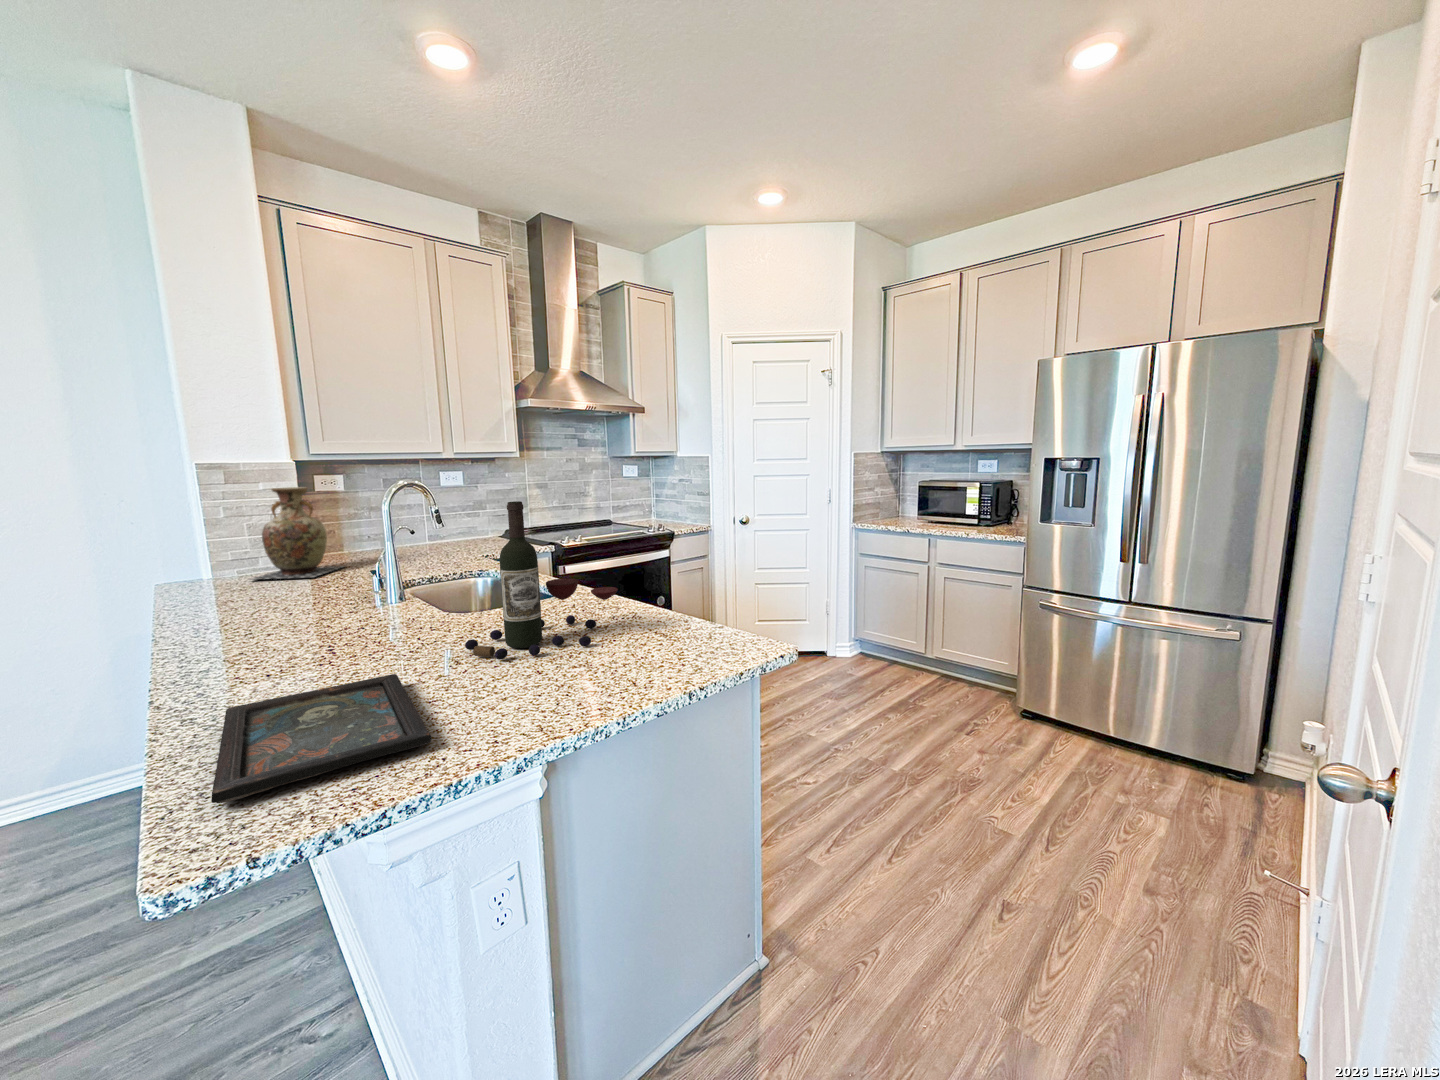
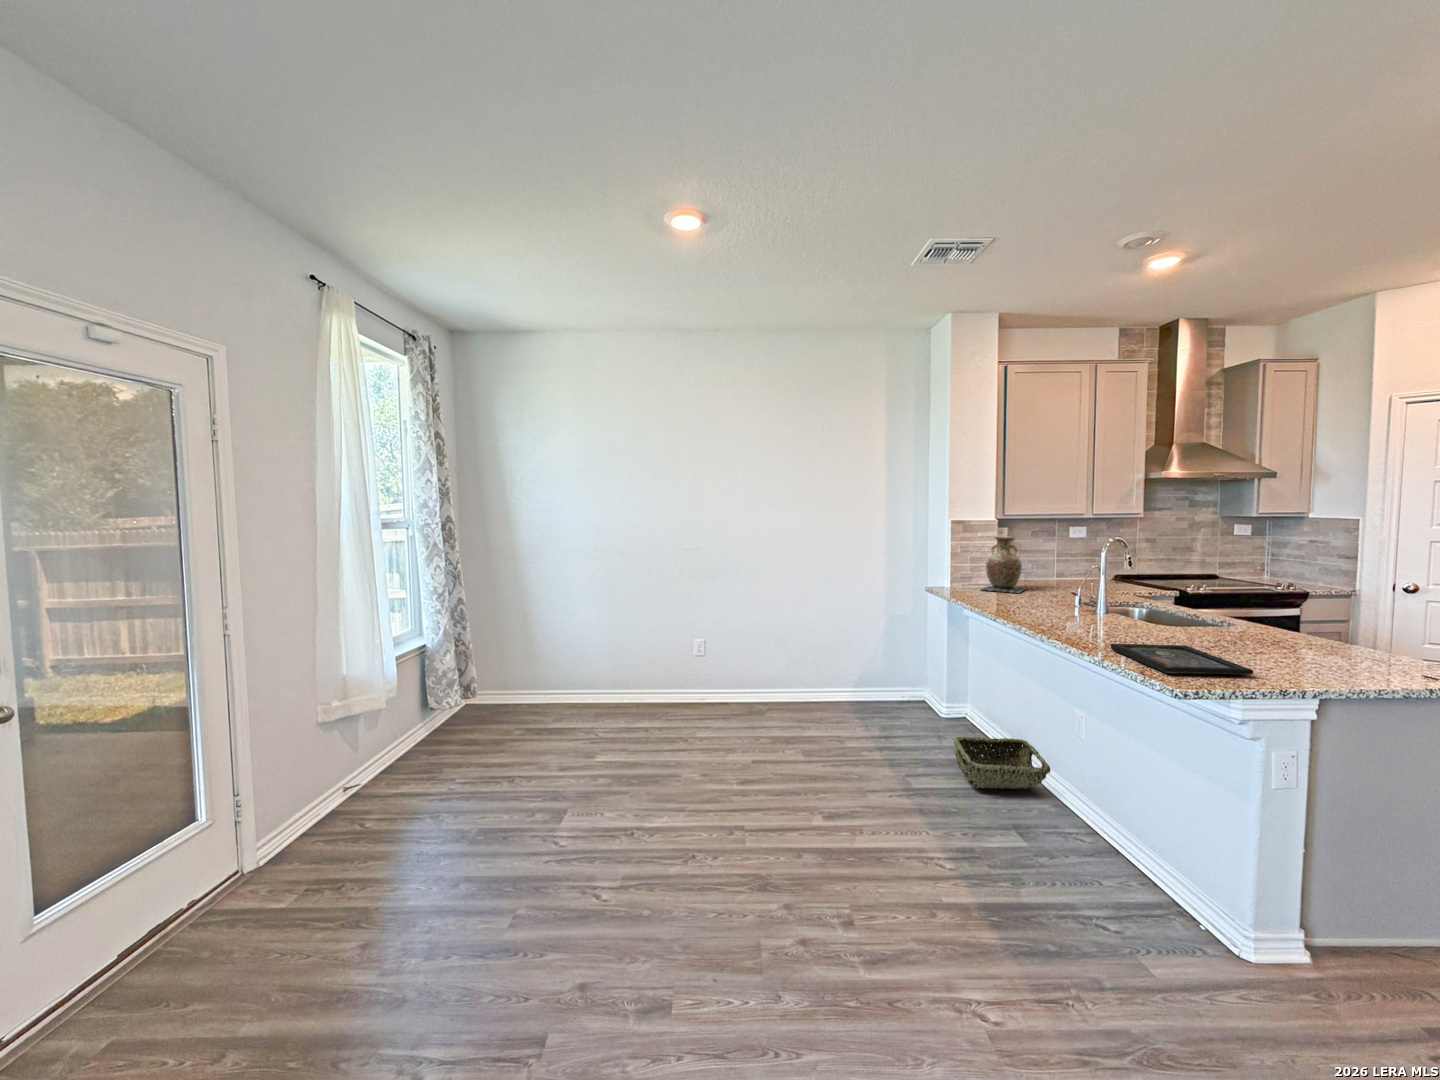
wine bottle: present [465,501,618,660] -> none [1209,559,1338,656]
woven basket: none [114,836,314,992] -> present [954,737,1050,789]

